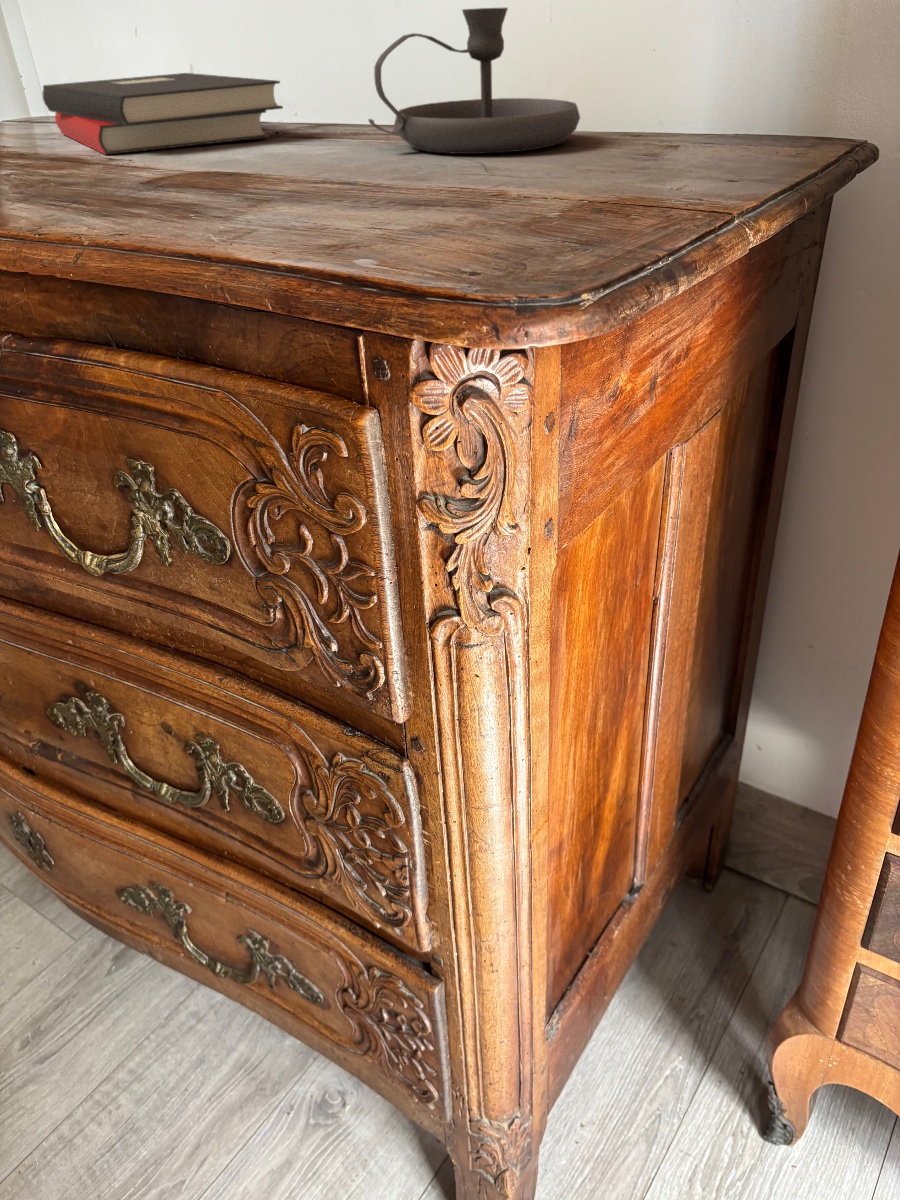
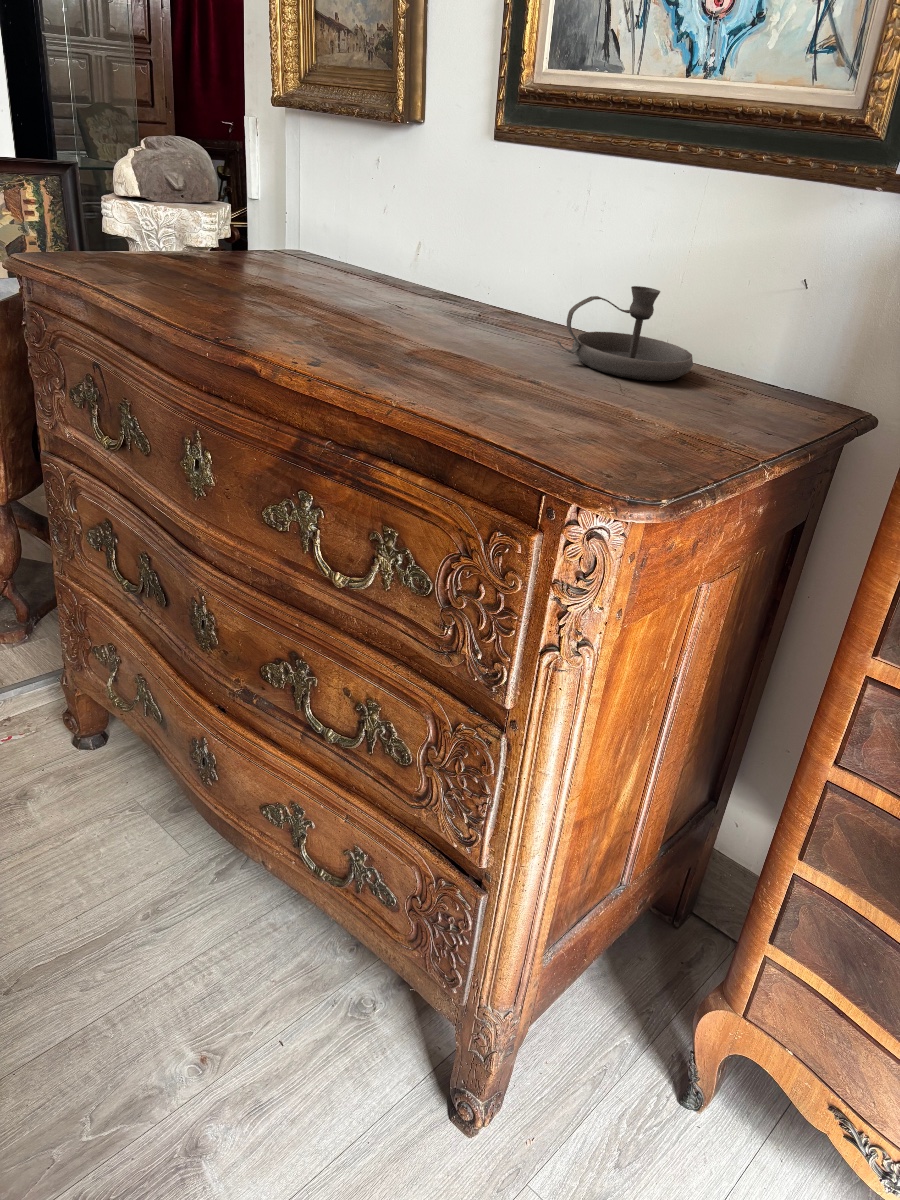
hardback book: present [43,73,283,155] -> none [341,261,502,328]

